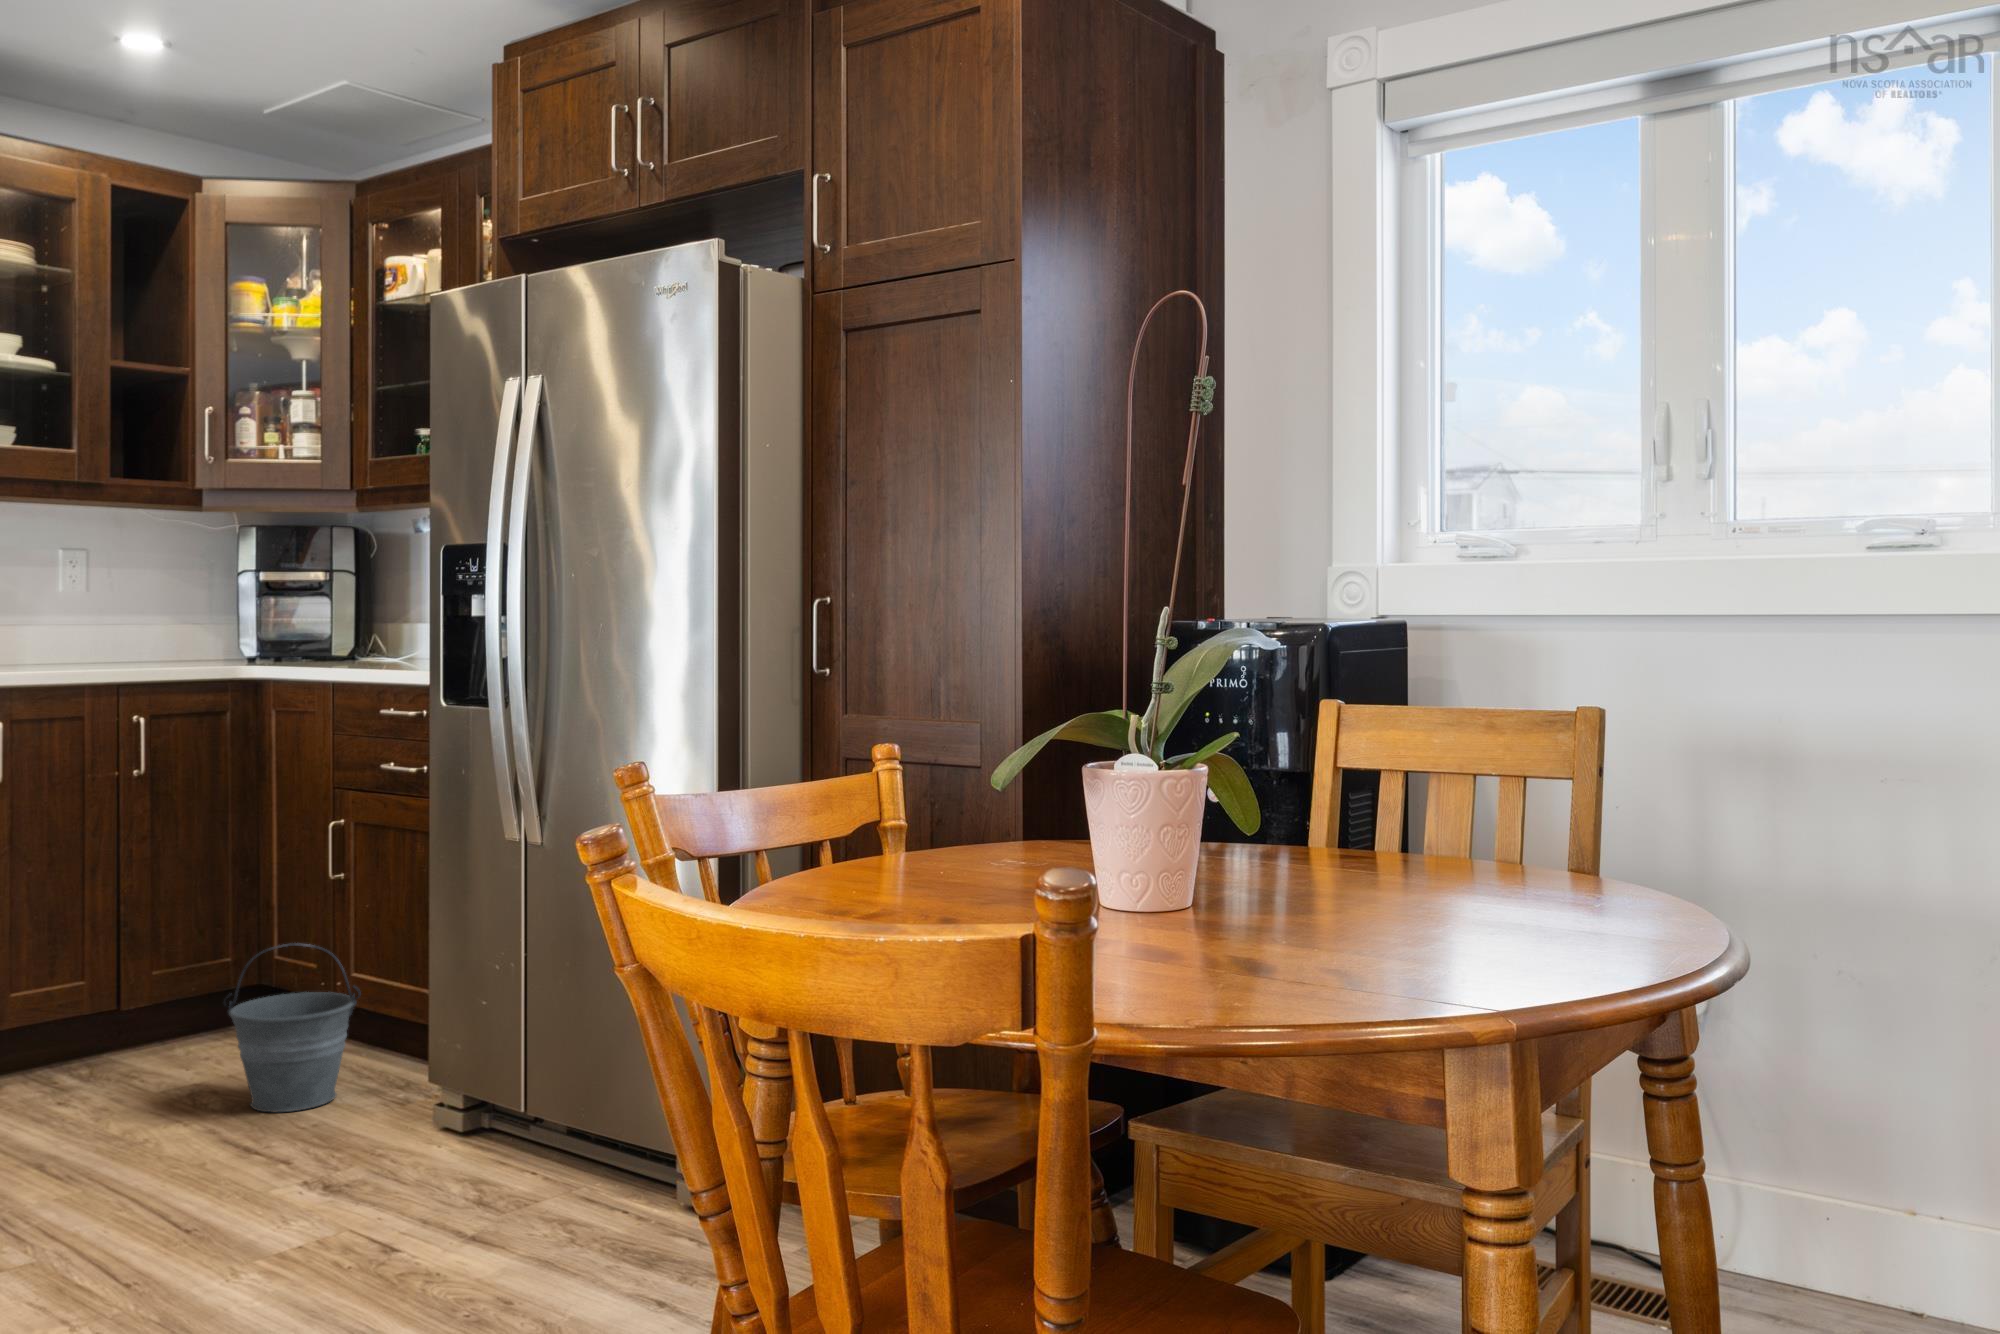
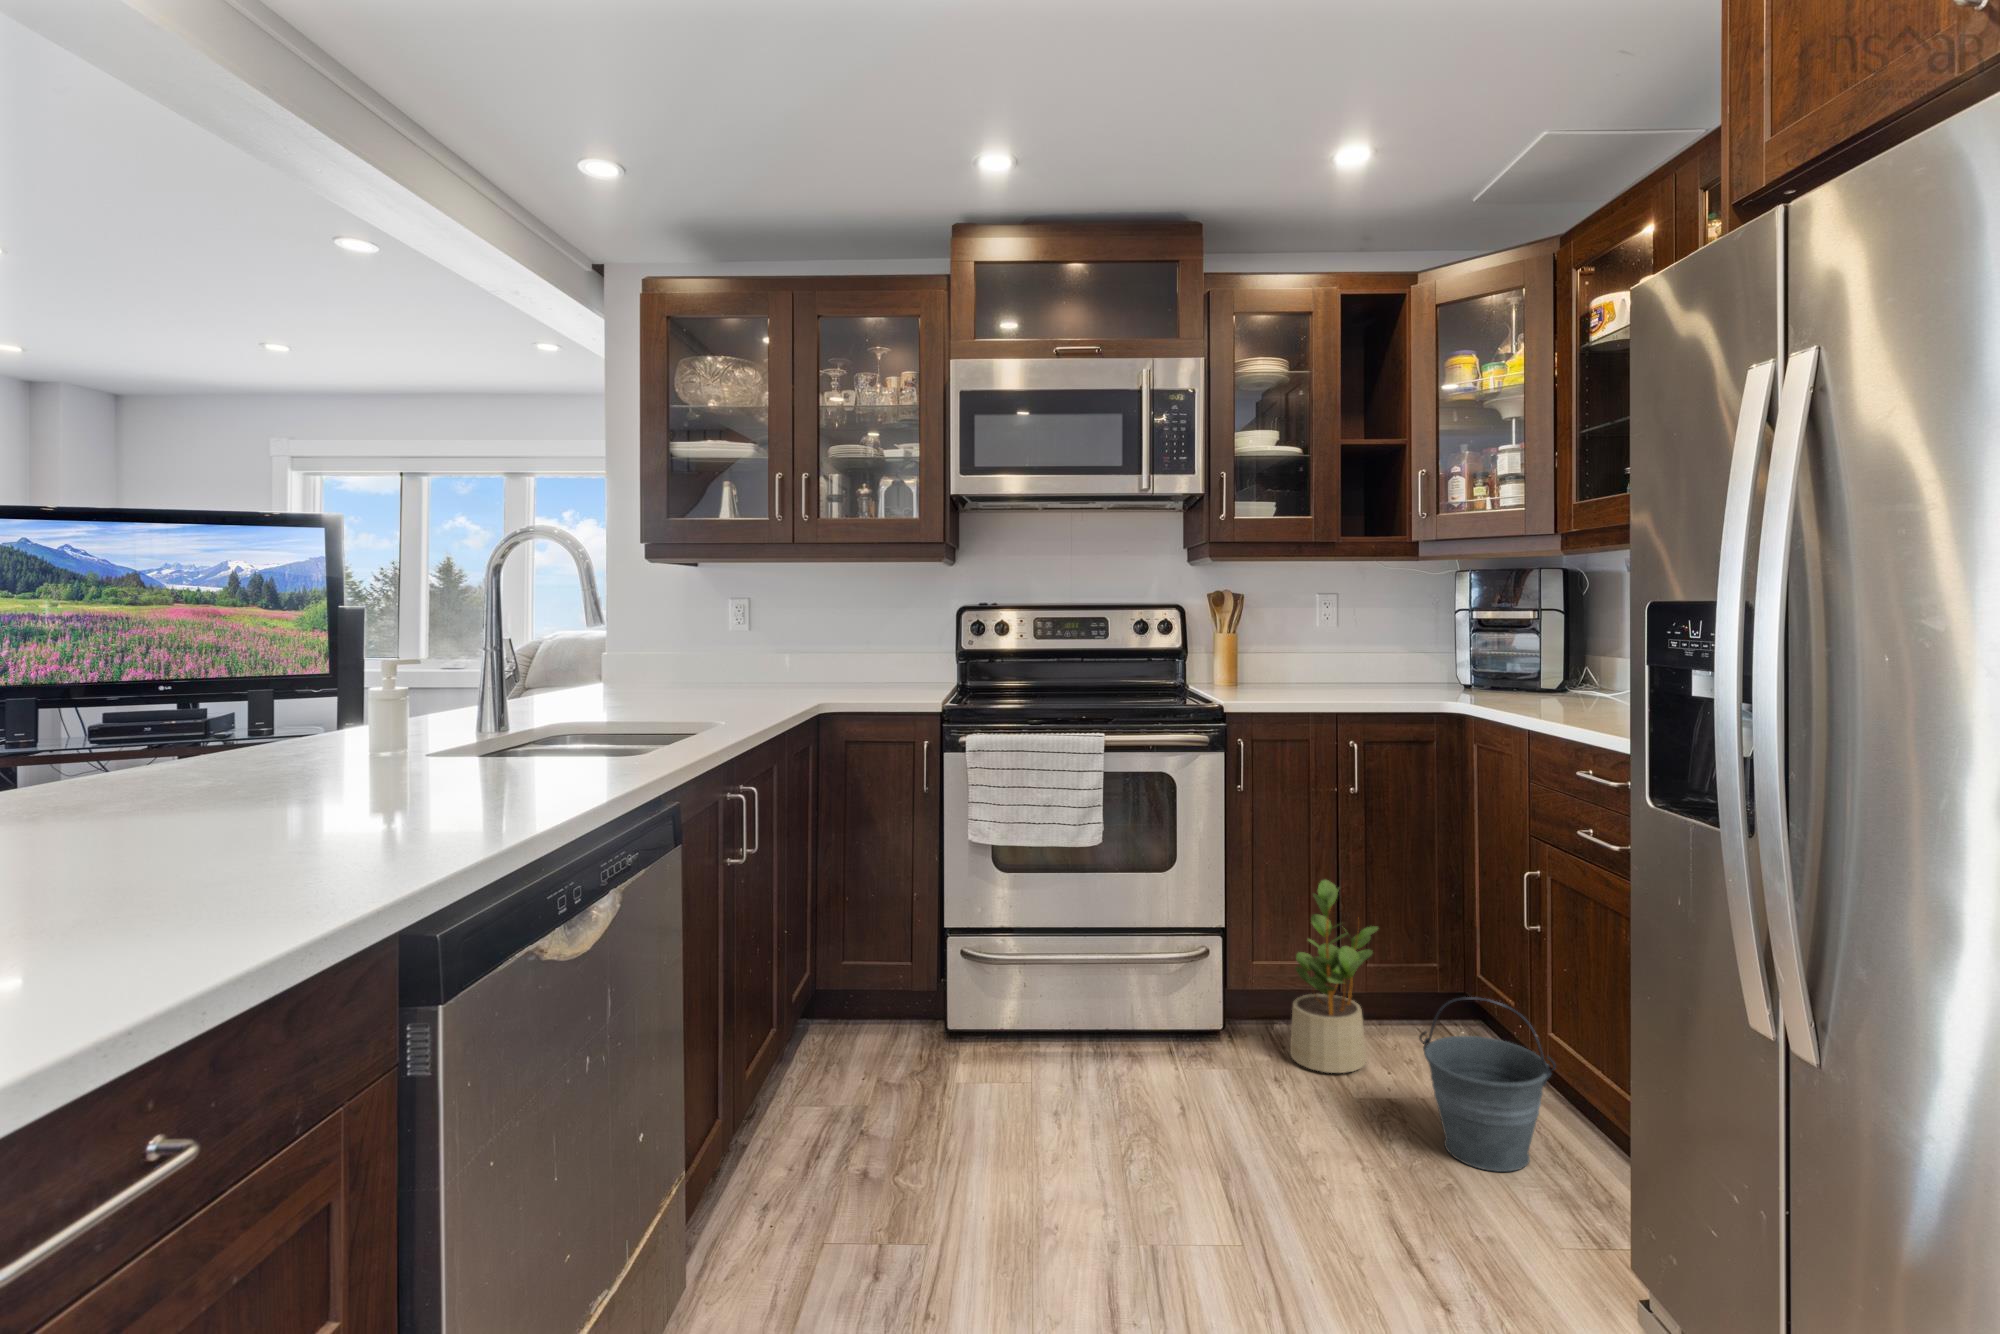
potted plant: none [49,867,163,1093] -> present [1290,880,1378,1073]

